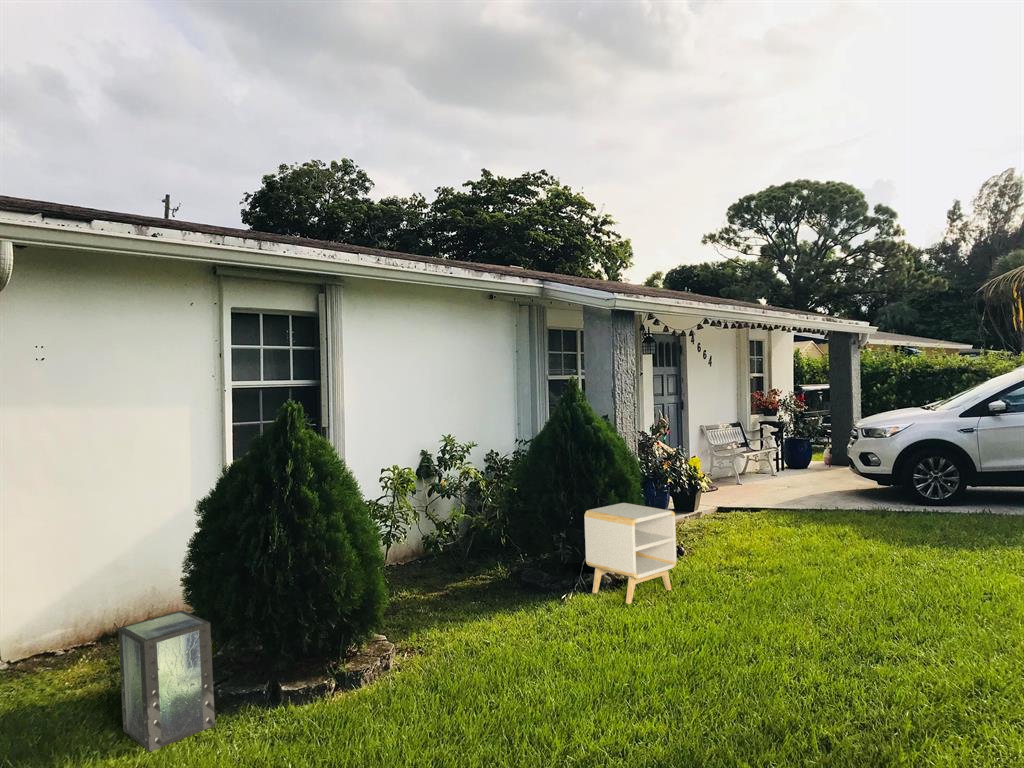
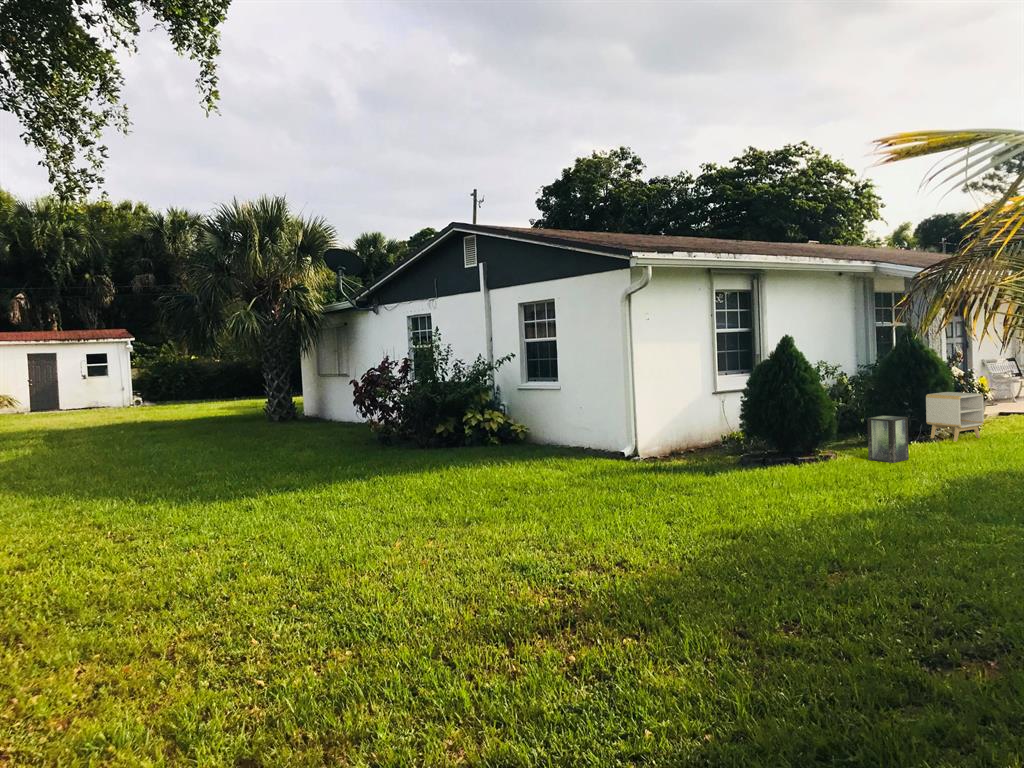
storage box: present [118,610,215,752] -> present [867,415,909,463]

